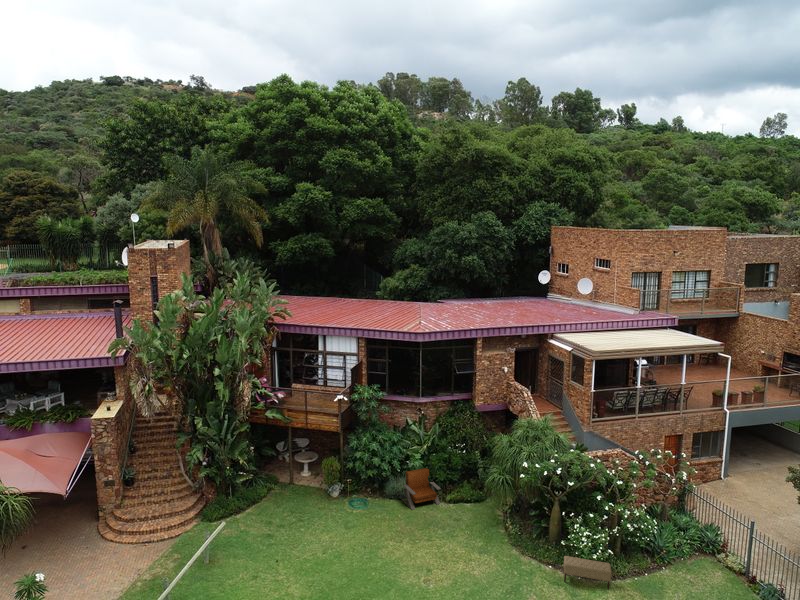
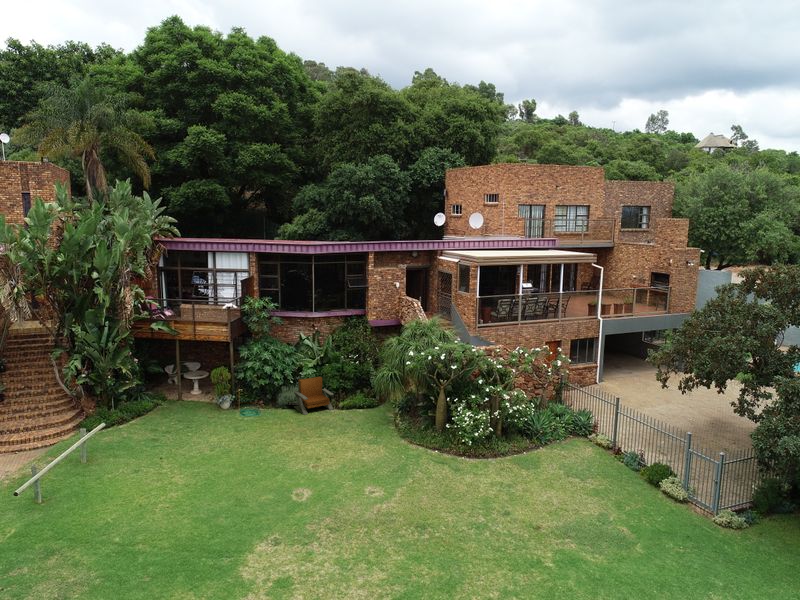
bench: present [564,556,612,590] -> none [447,437,491,463]

